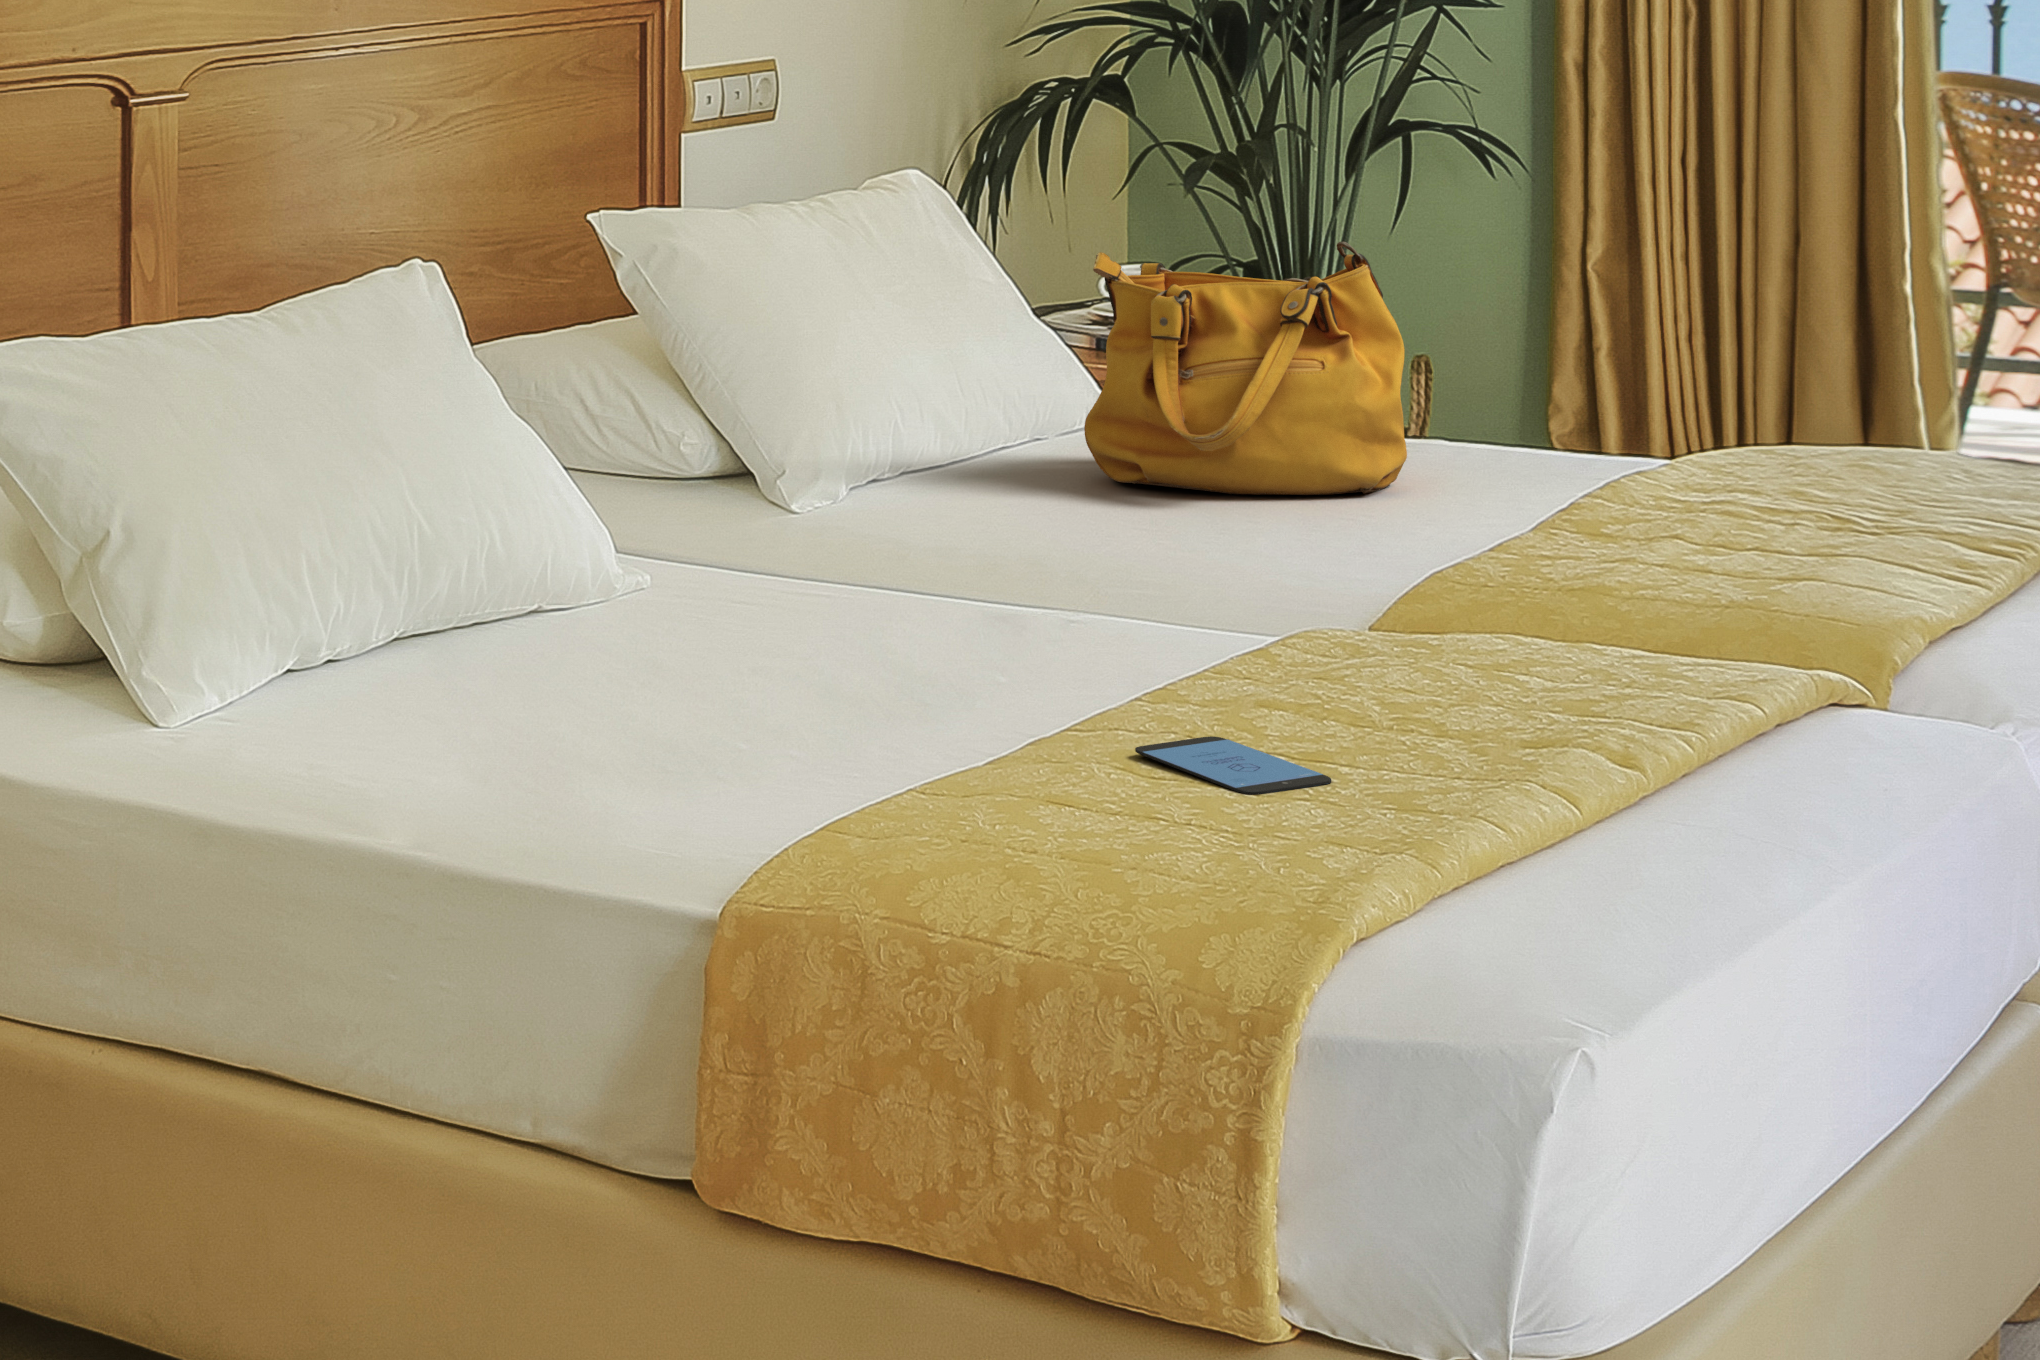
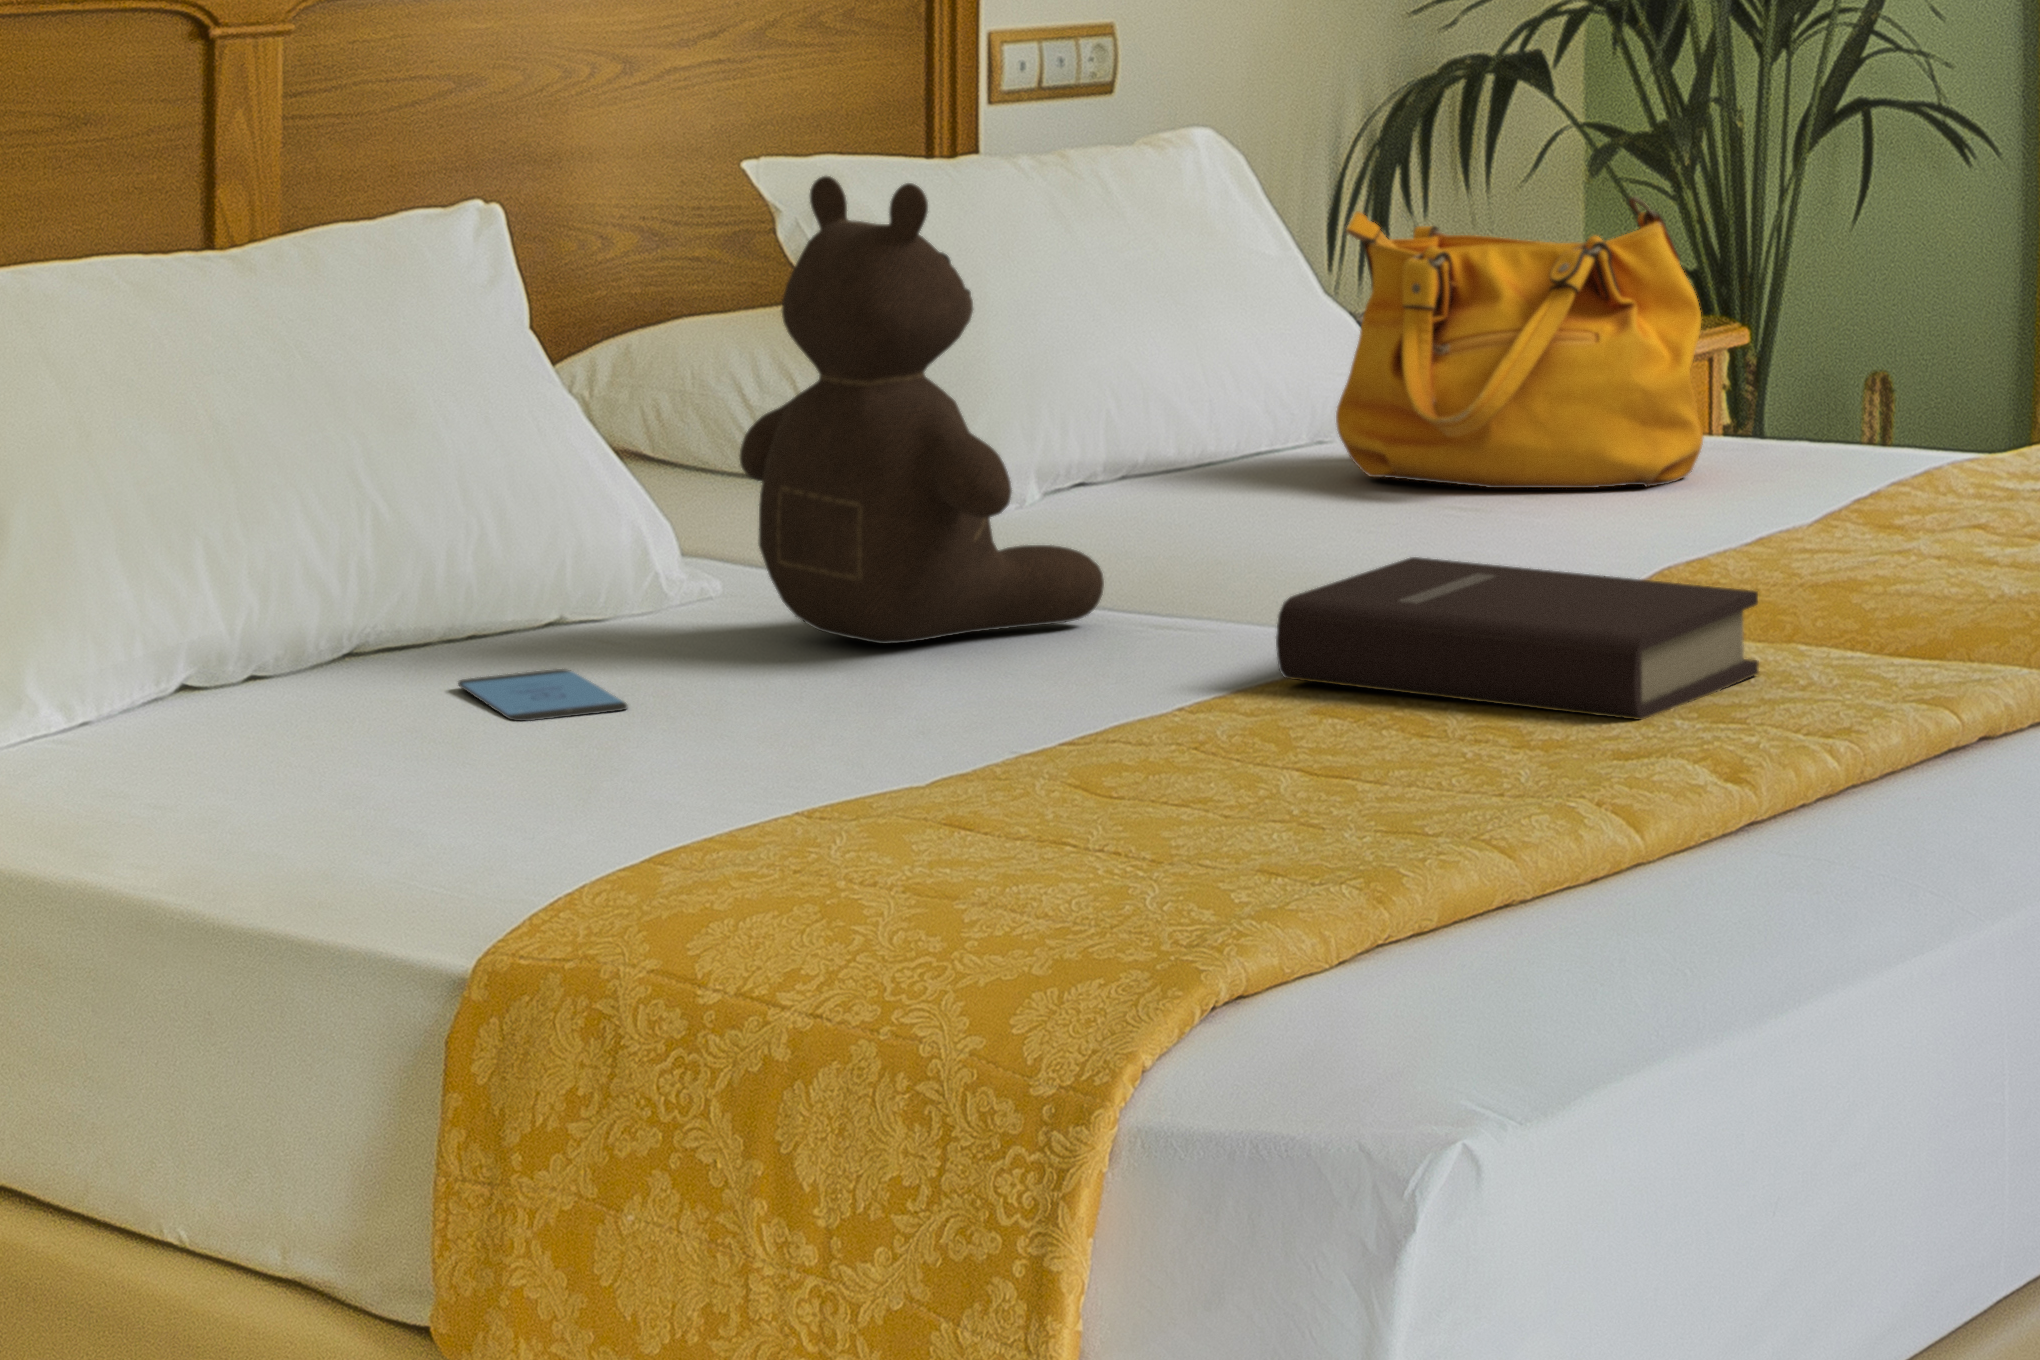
teddy bear: none [711,254,1023,650] -> present [740,176,1104,644]
book: none [1228,581,1629,734] -> present [1276,557,1758,720]
smartphone: present [1135,736,1332,795] -> present [458,669,627,721]

